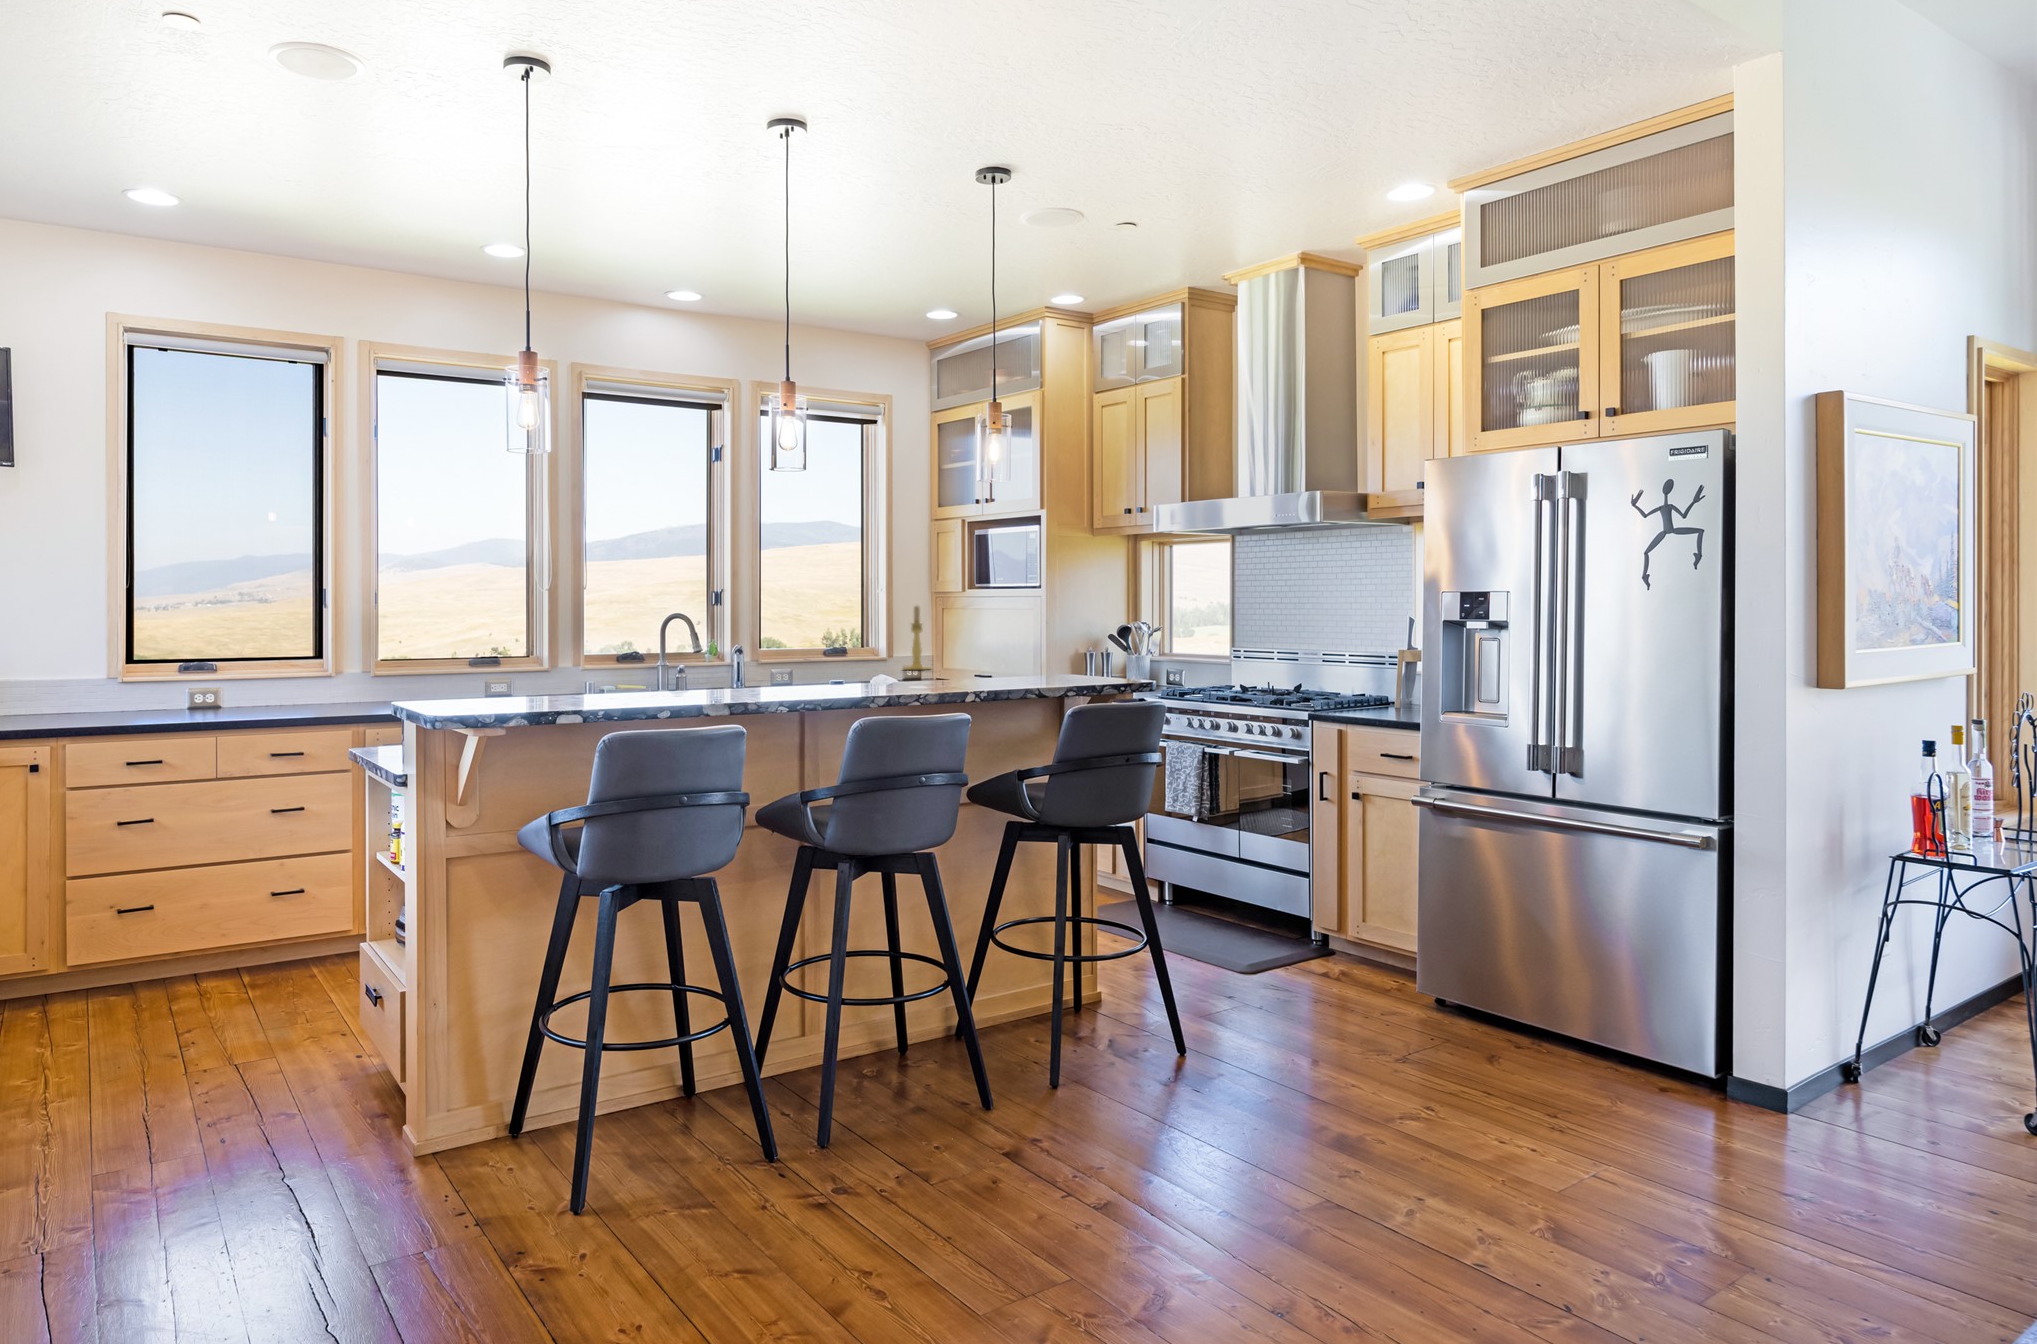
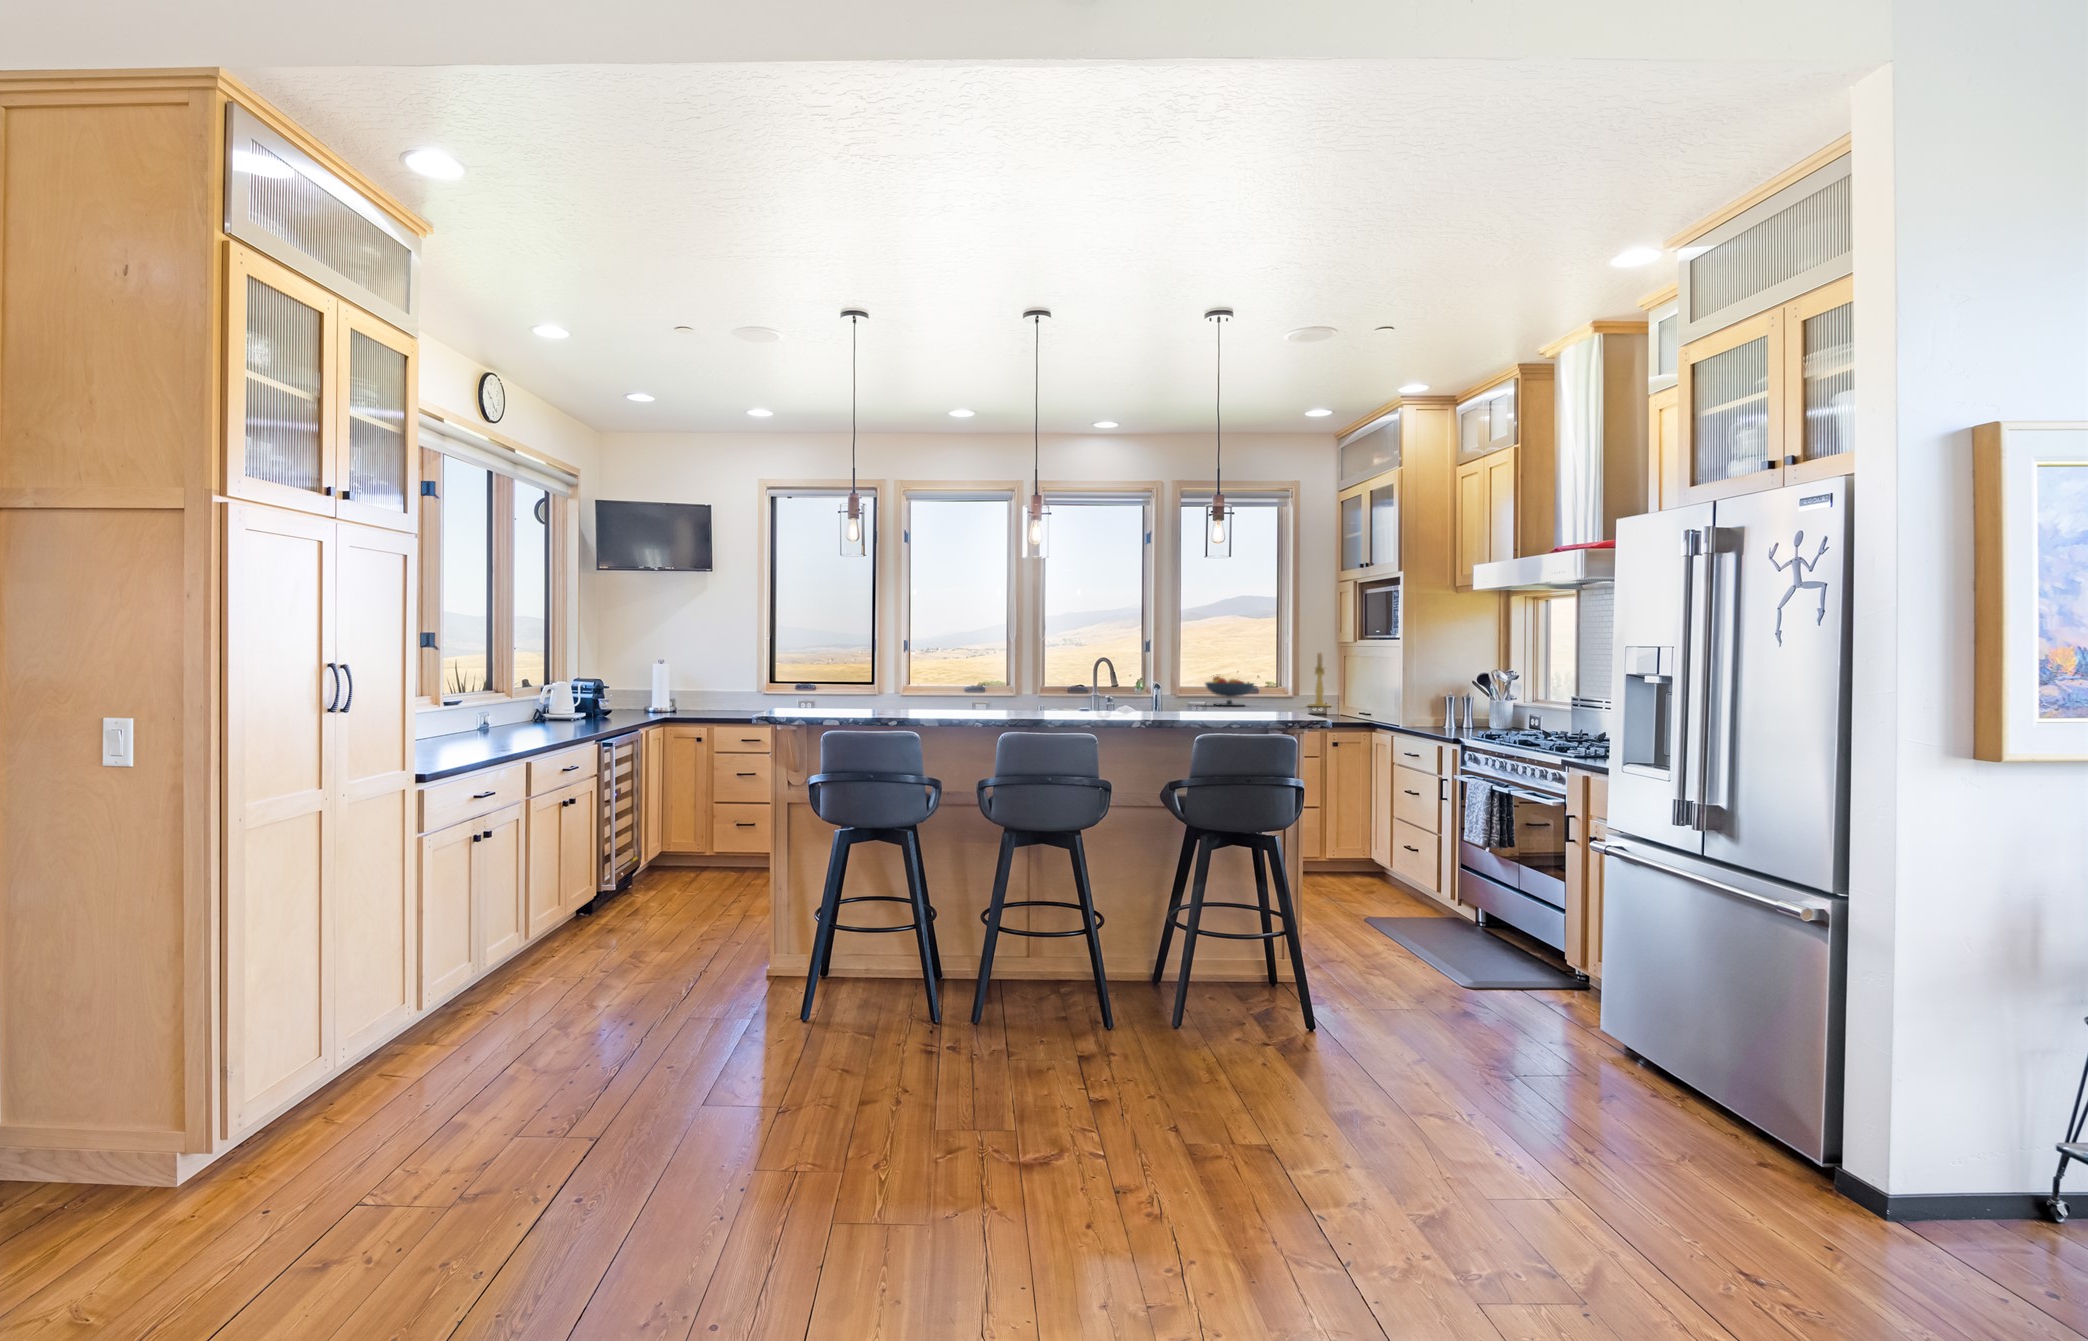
fruit bowl: none [788,635,849,673] -> present [1205,674,1254,706]

